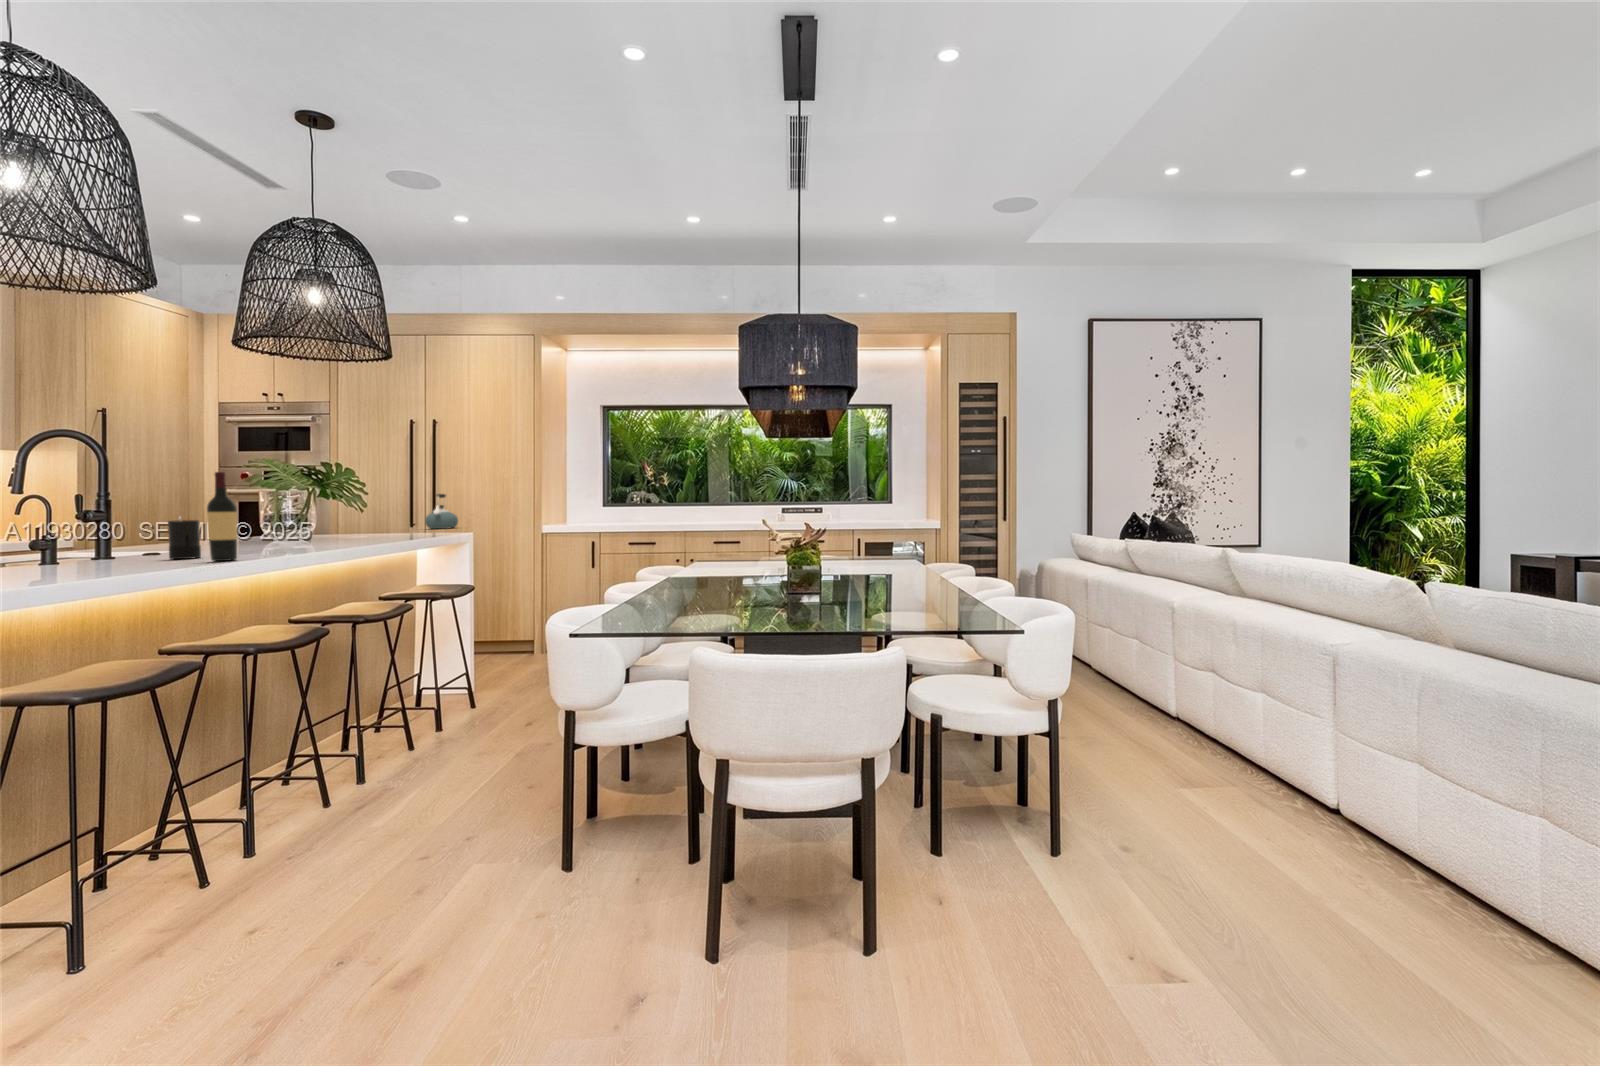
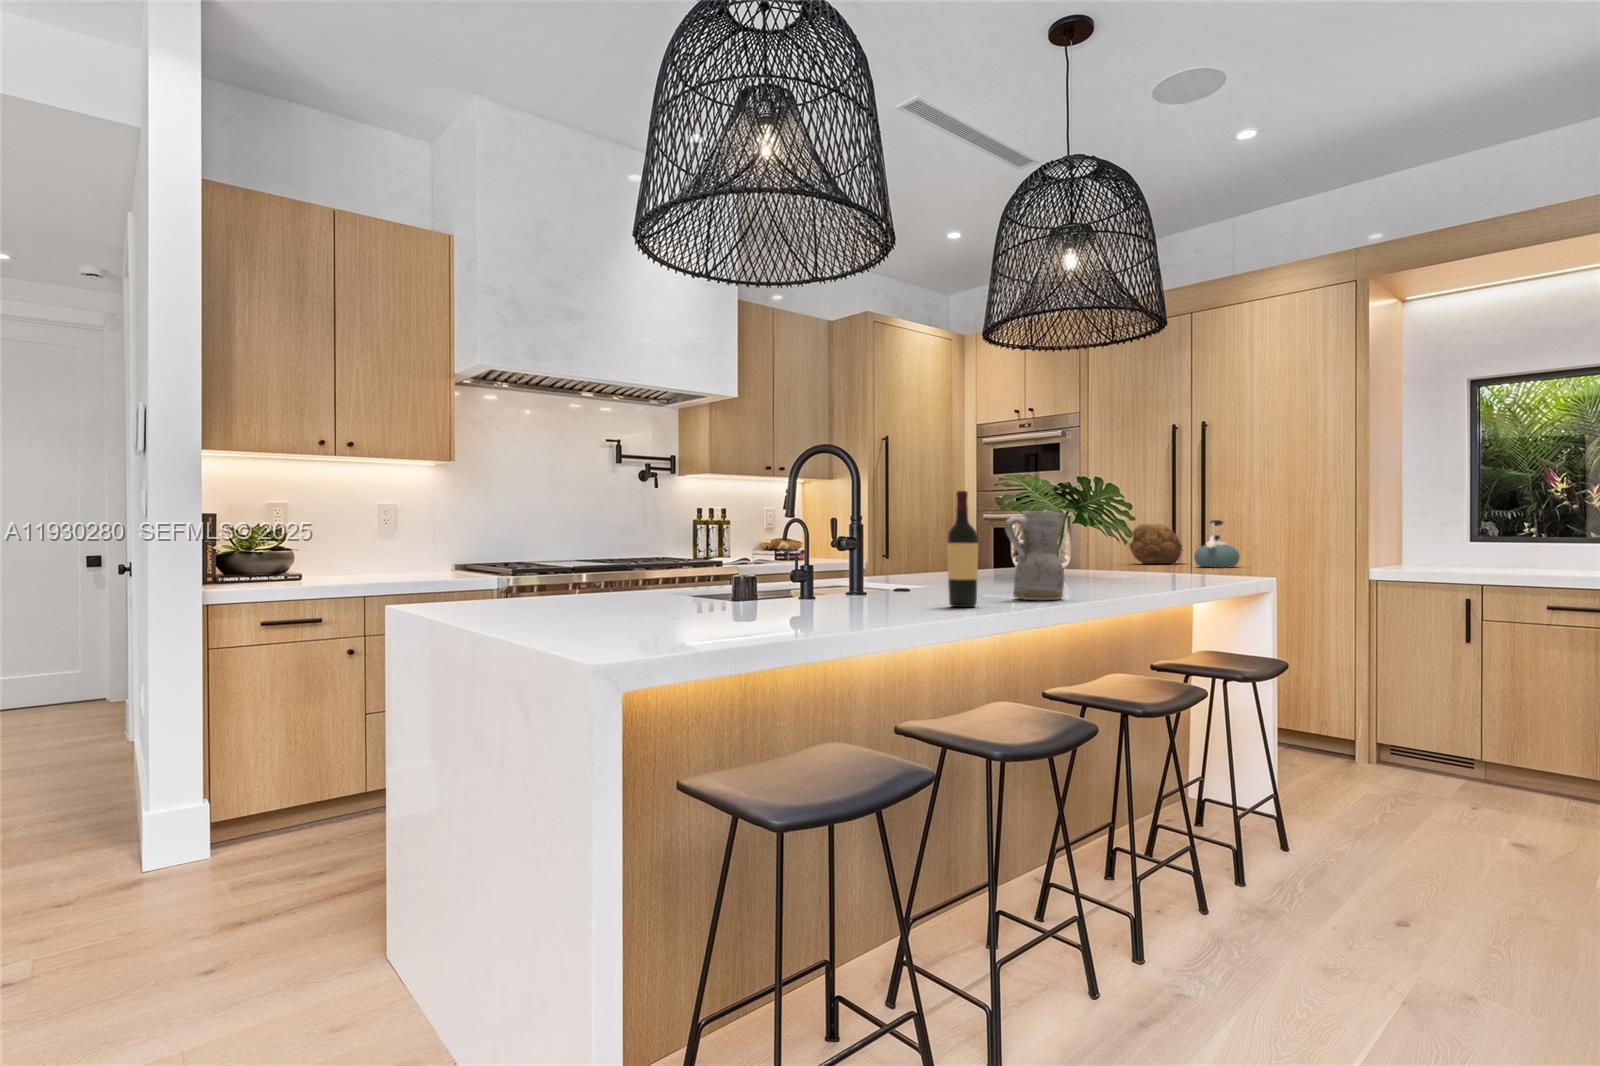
ceramic pitcher: none [259,487,312,554] -> present [1005,511,1065,600]
decorative bowl: none [374,497,420,528] -> present [1129,524,1182,564]
candle: present [168,518,201,559] -> none [913,548,943,599]

